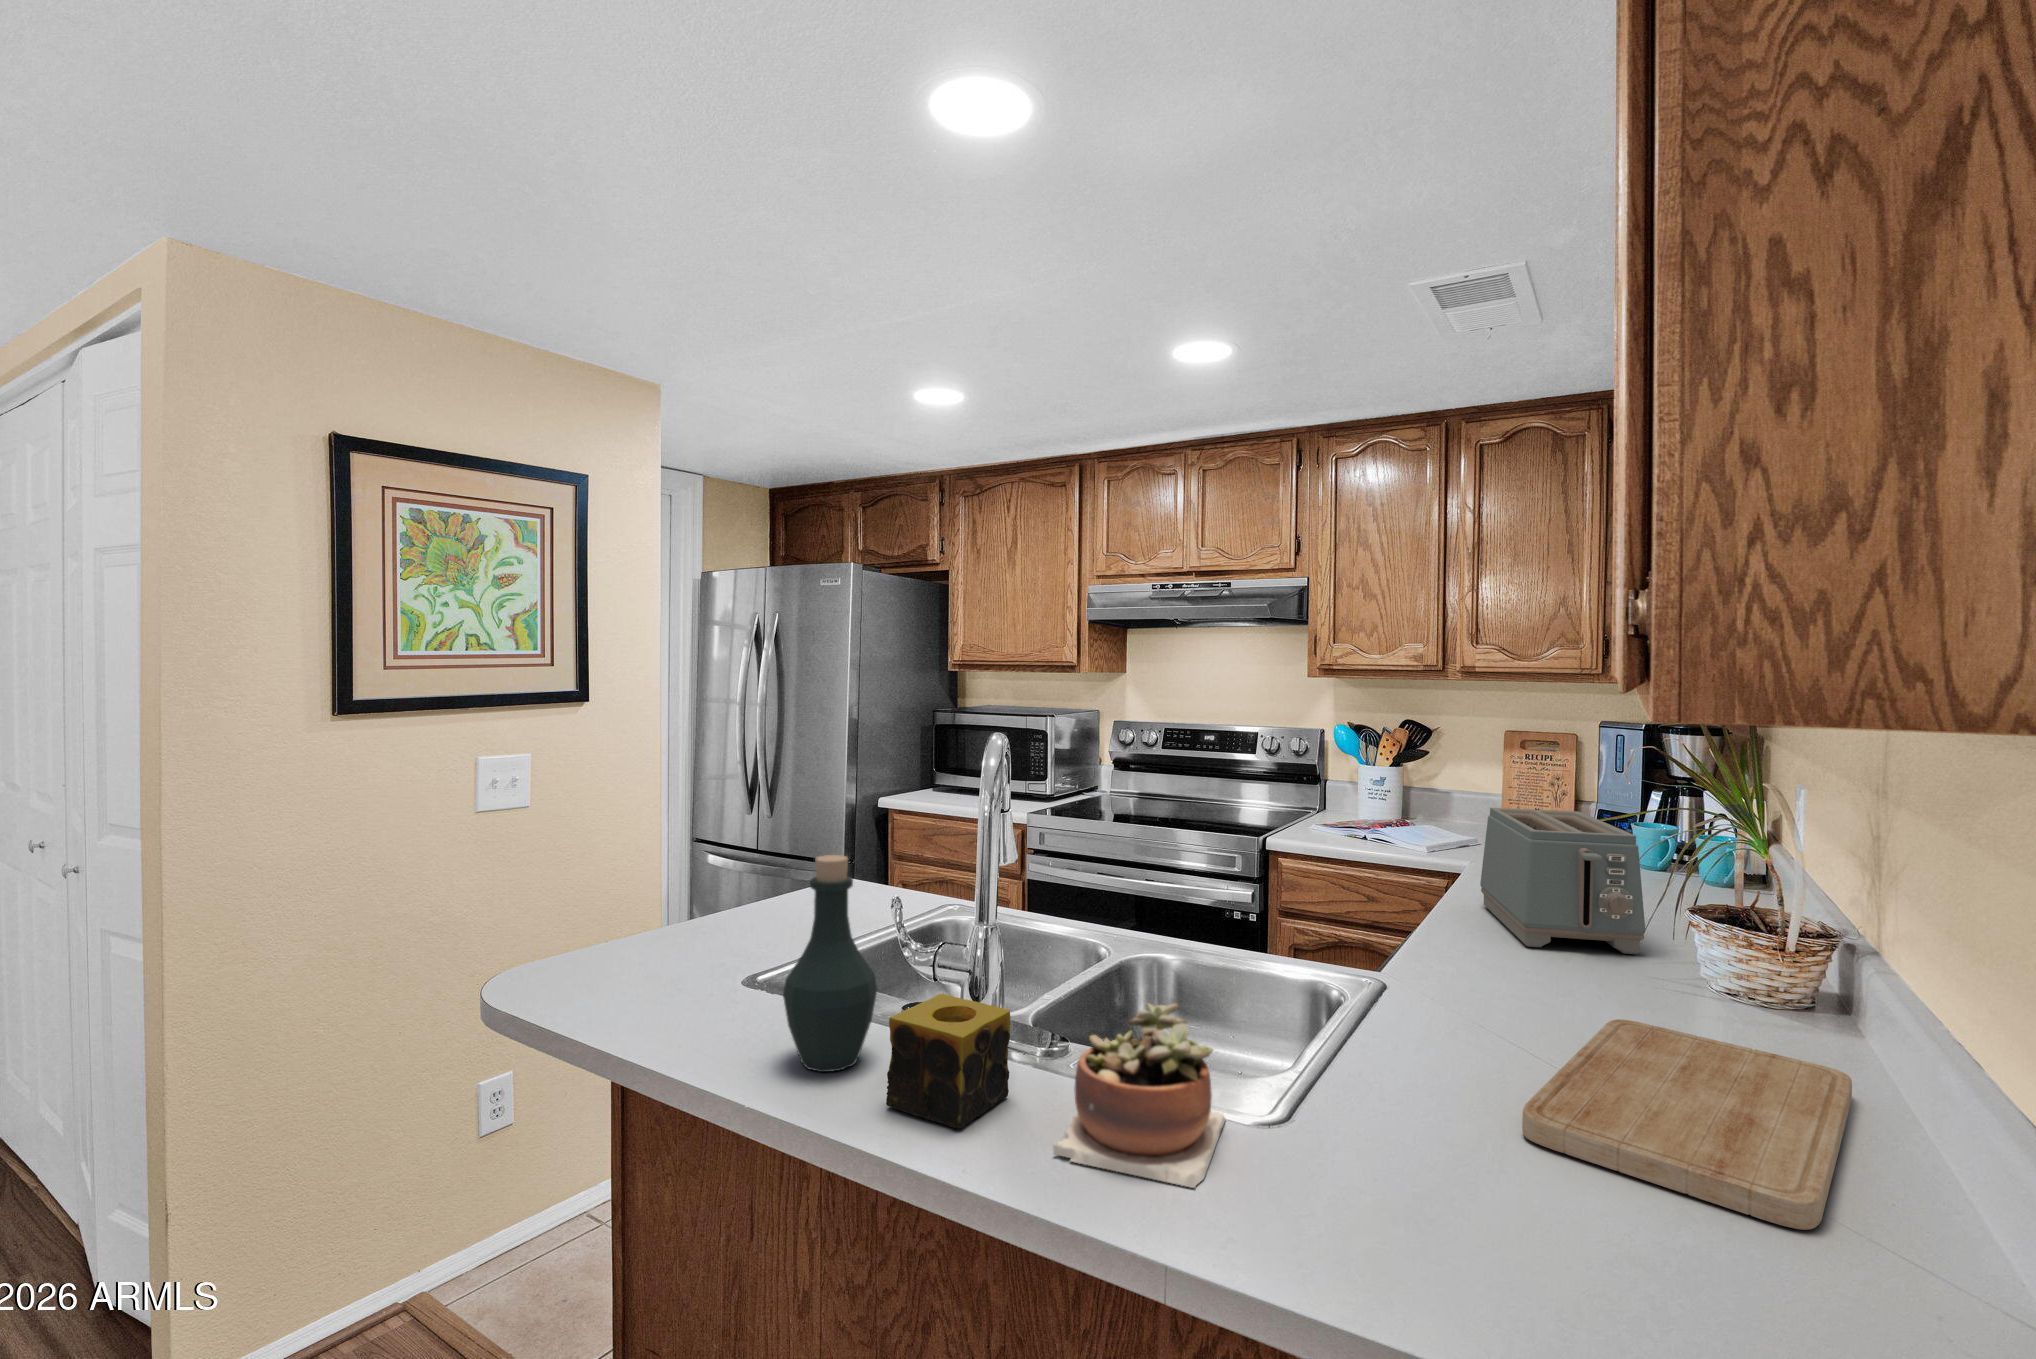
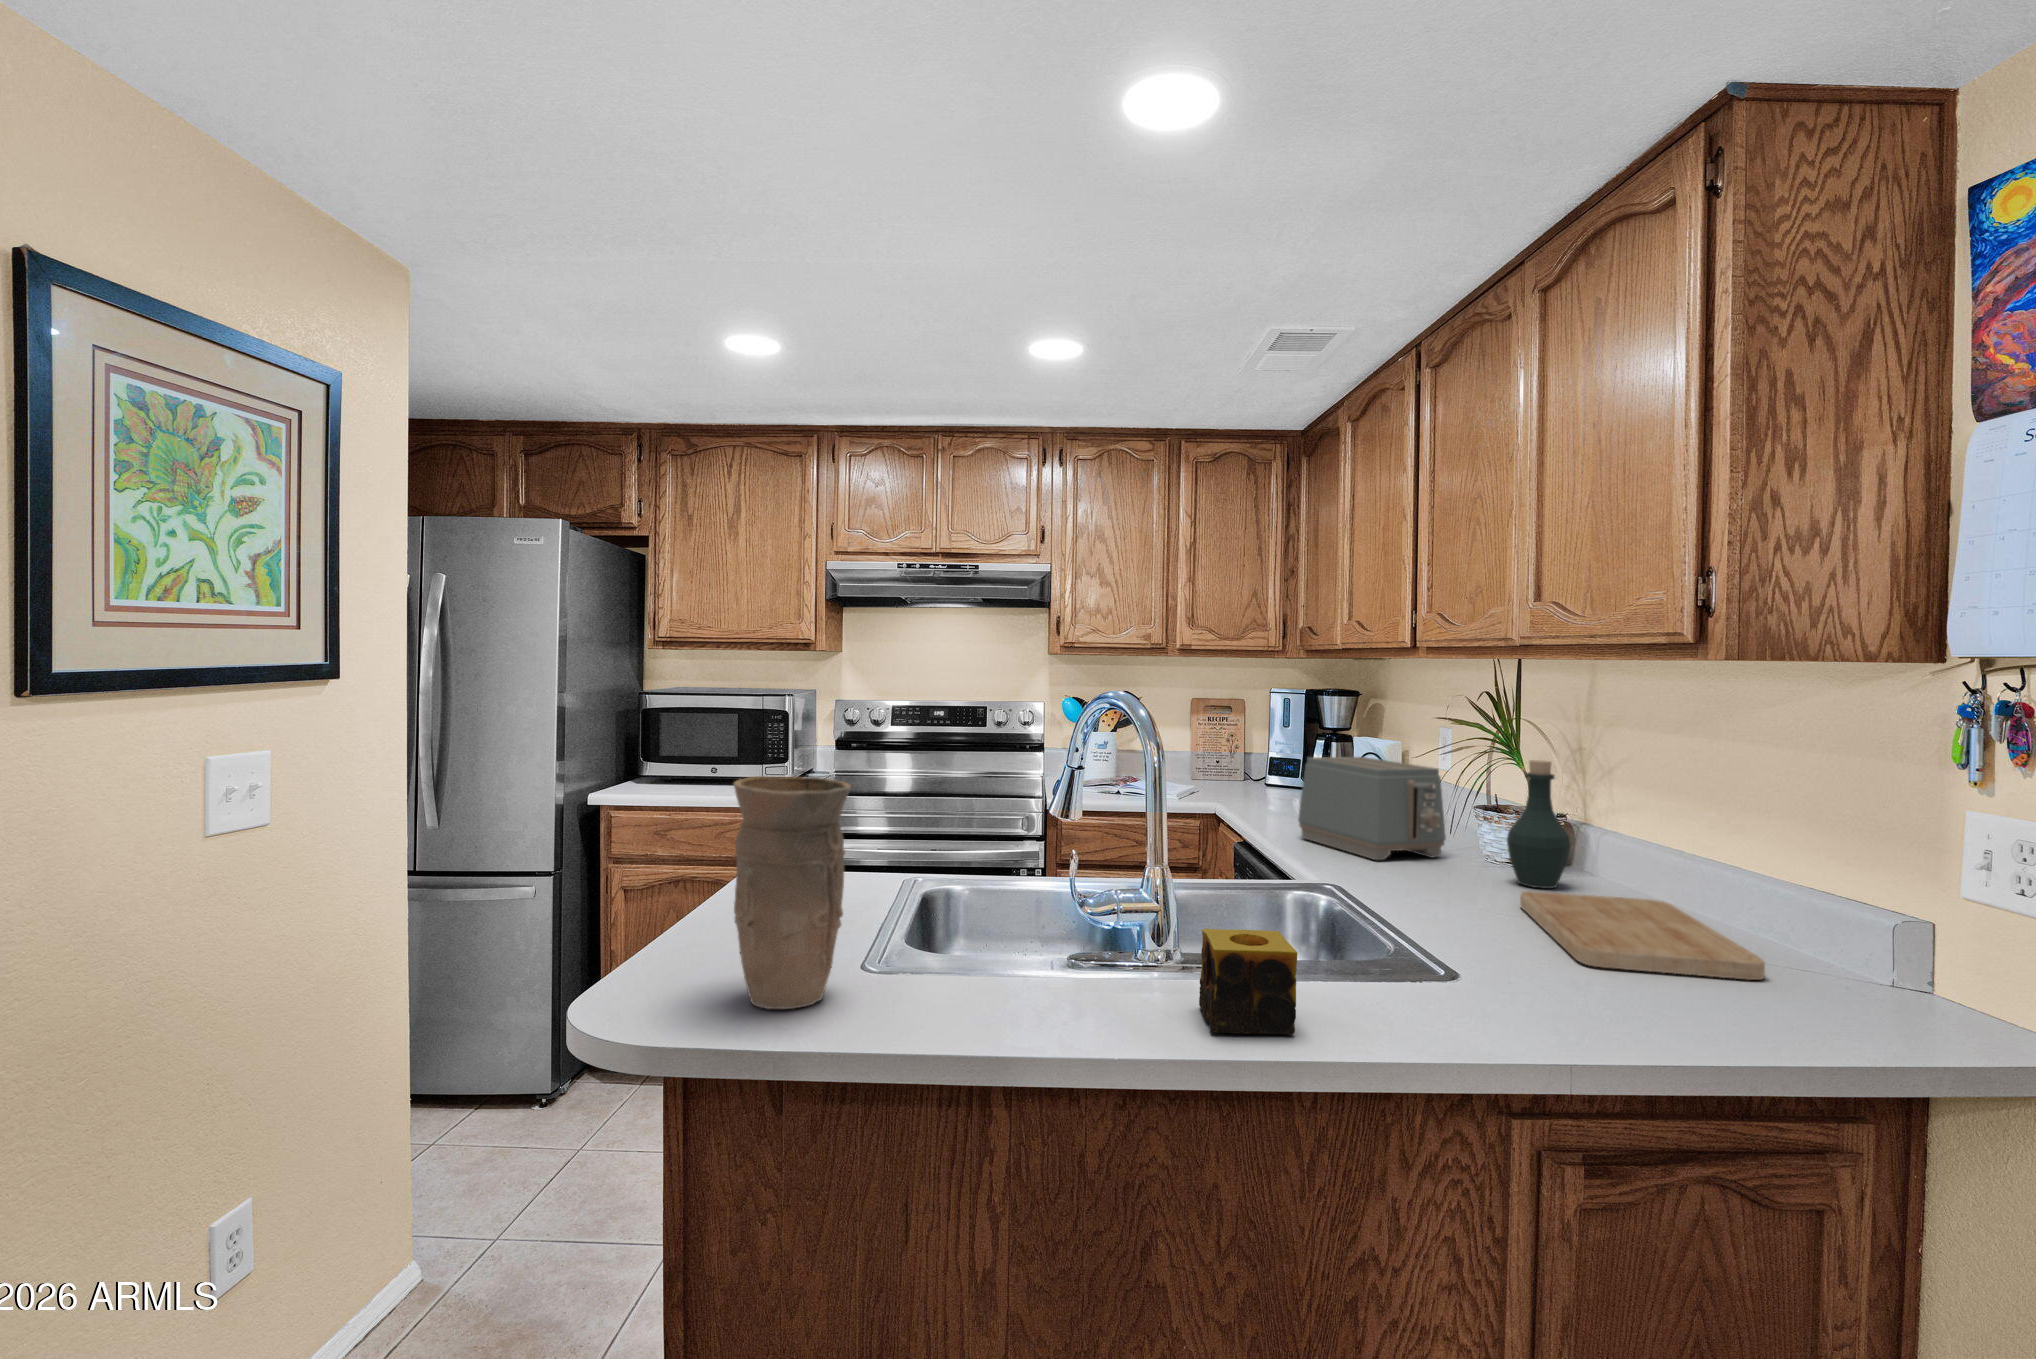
vase: none [598,797,705,1003] -> present [733,776,851,1009]
bottle: present [783,855,877,1072] -> present [1507,760,1570,888]
succulent plant: present [1053,1003,1225,1188] -> none [1335,902,1496,1035]

